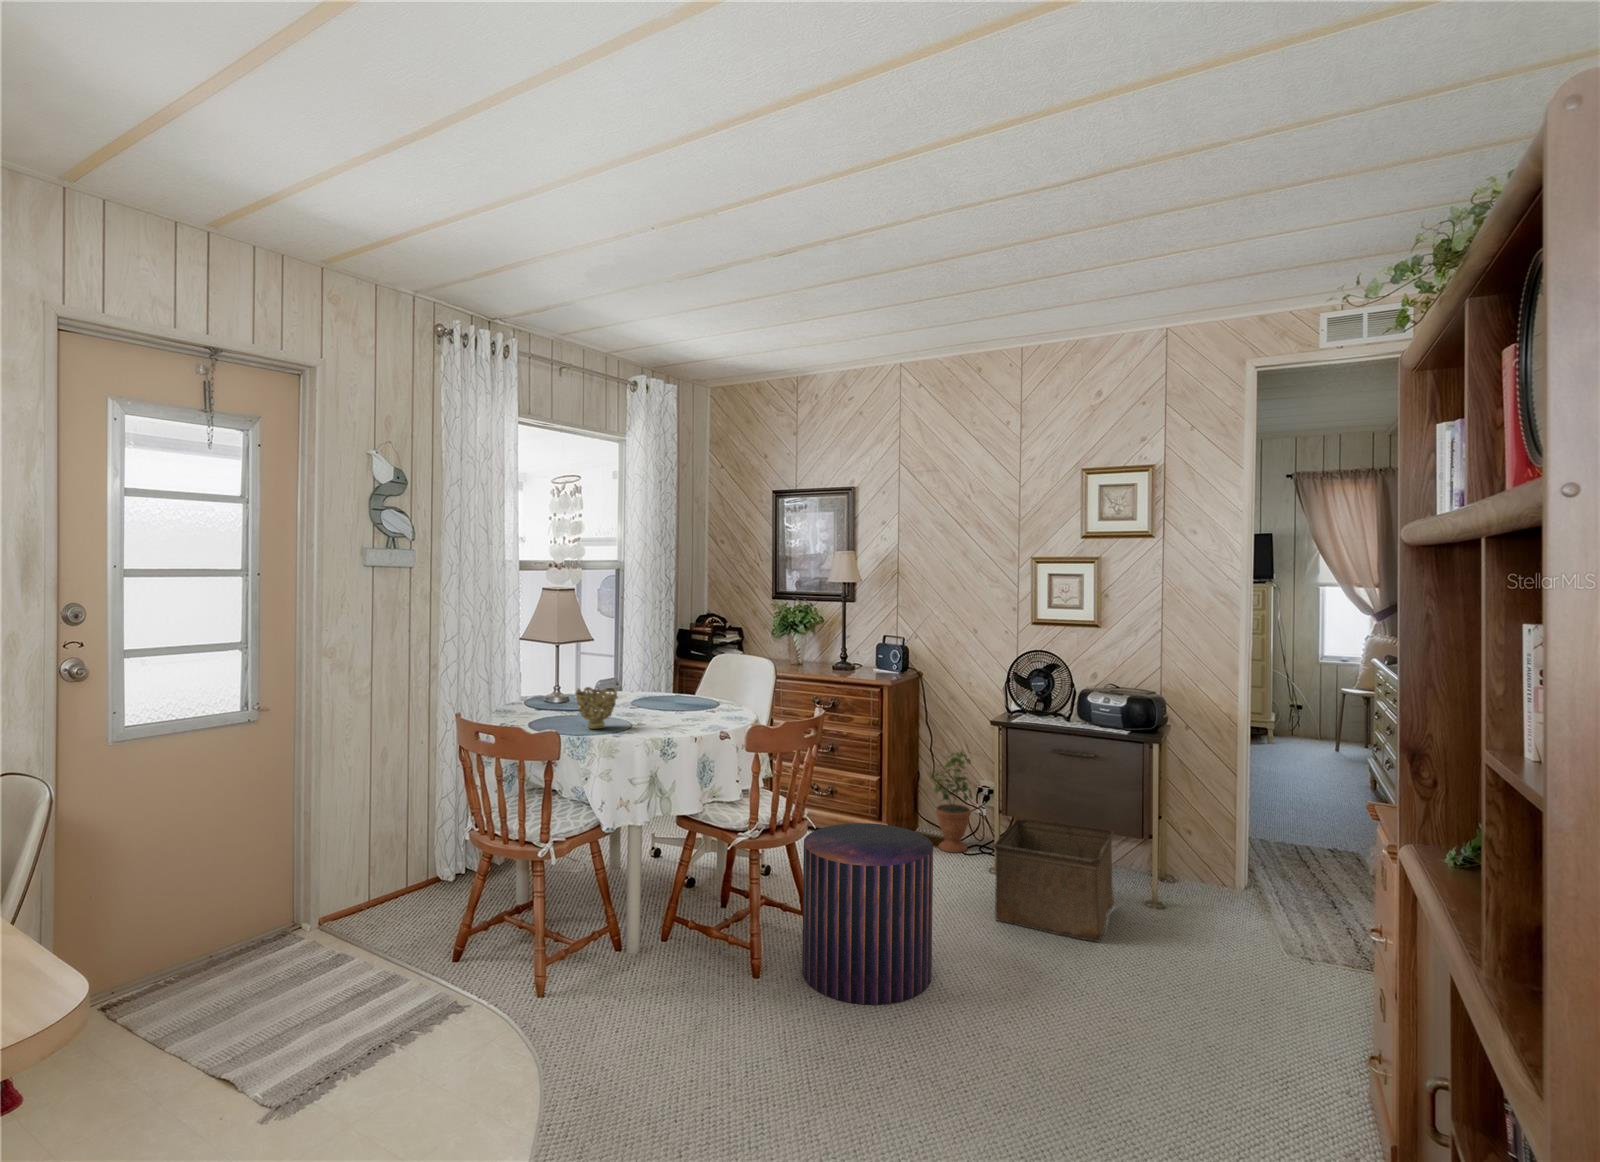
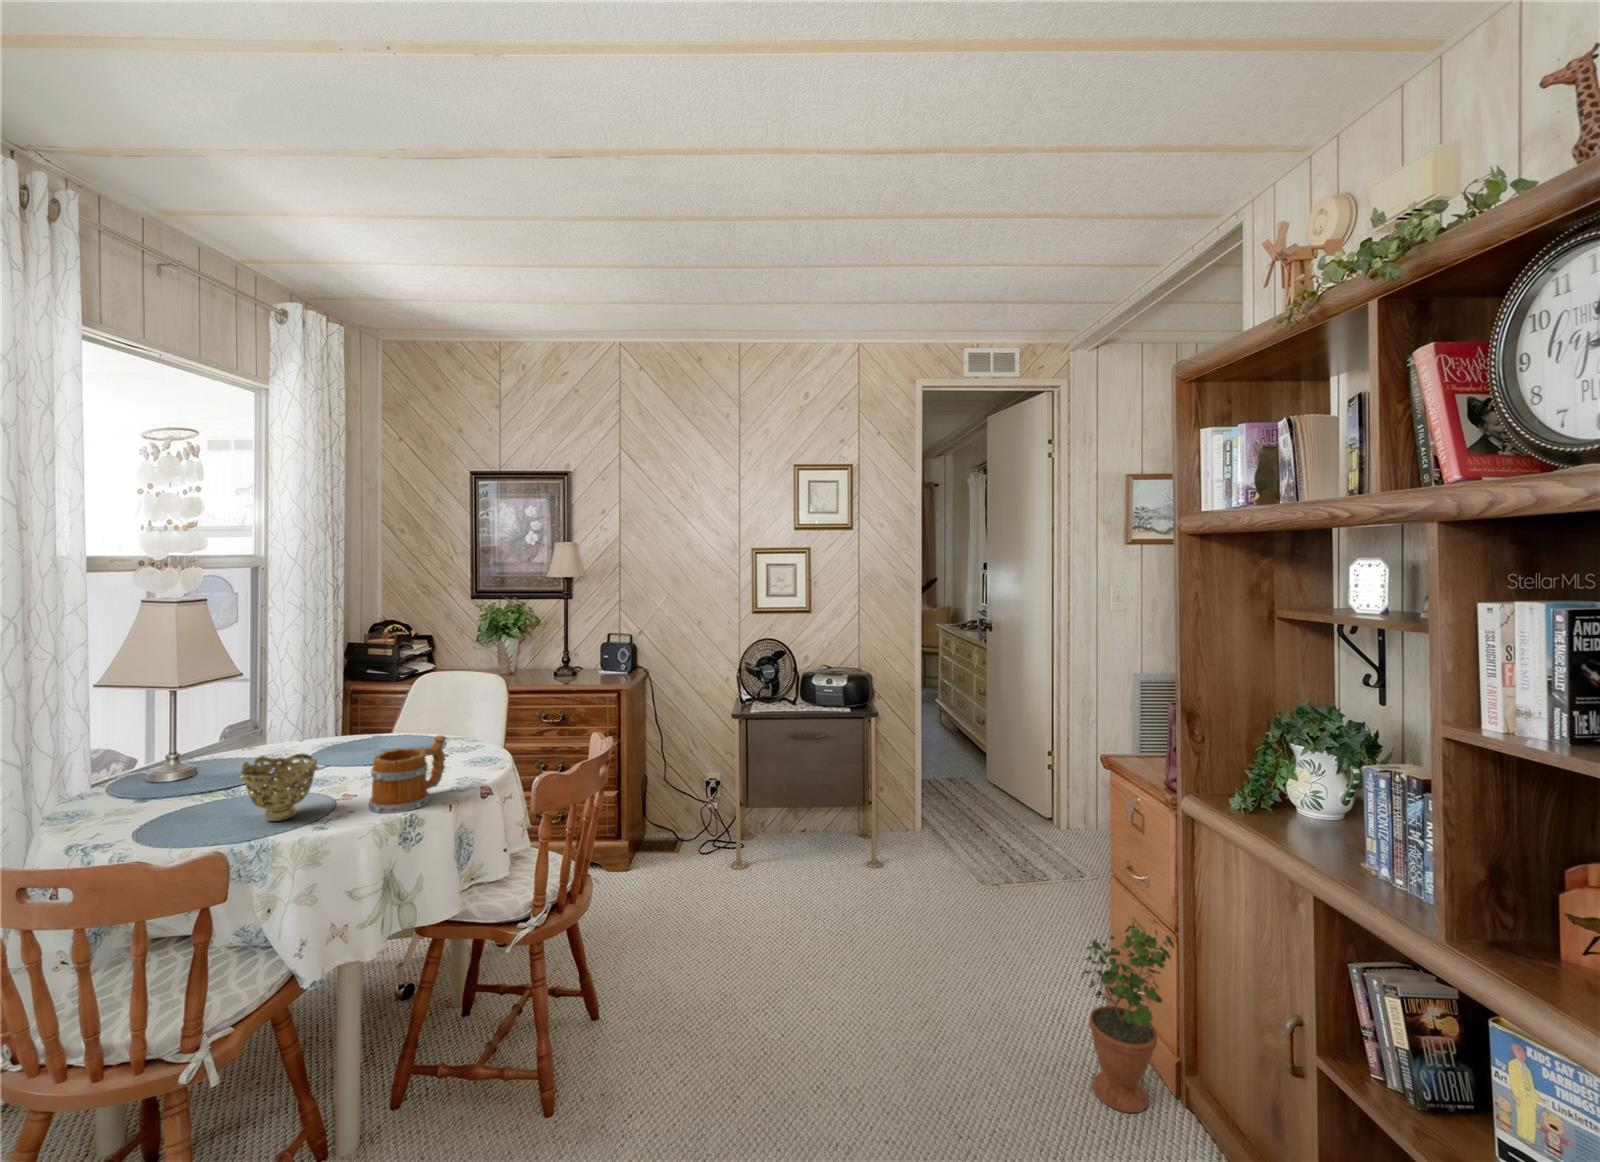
mug: none [646,685,699,733] -> present [369,735,446,813]
potted plant: present [930,752,972,853] -> present [1082,921,1175,1113]
storage bin: present [994,819,1114,942] -> none [771,819,873,936]
pouf: present [802,823,933,1005] -> none [596,867,752,1105]

